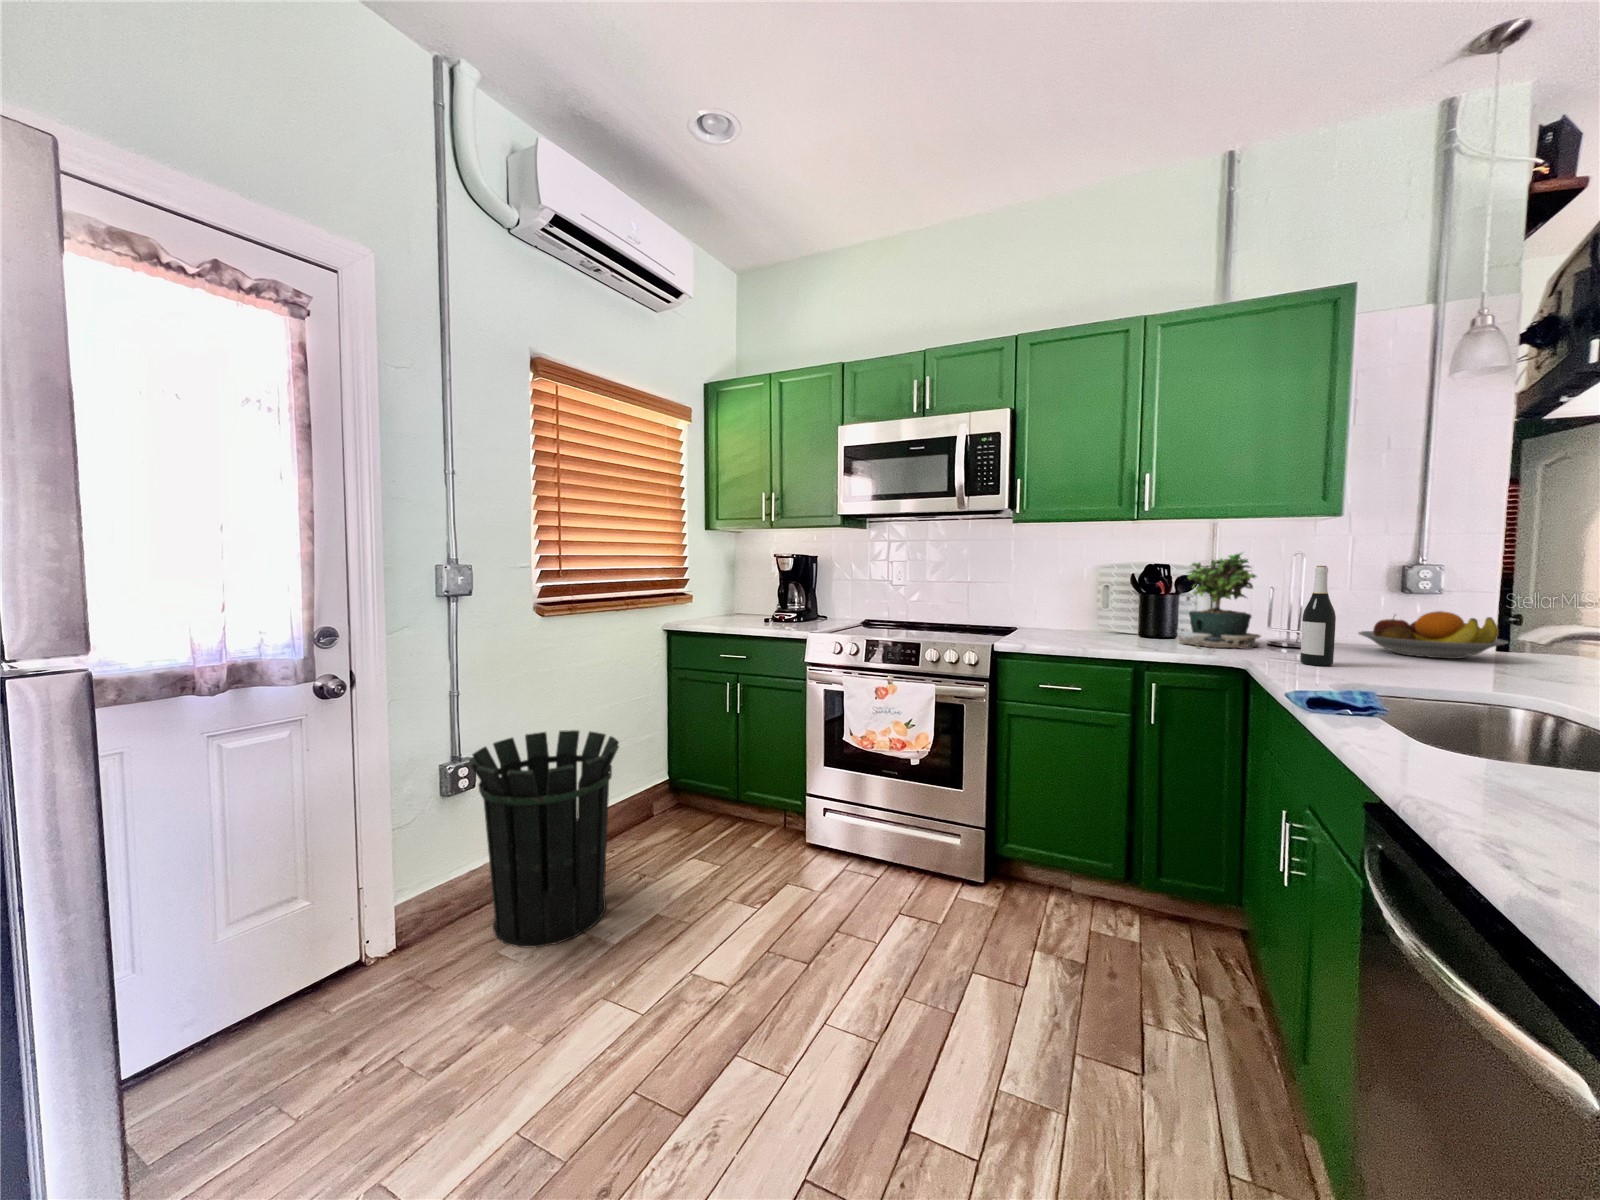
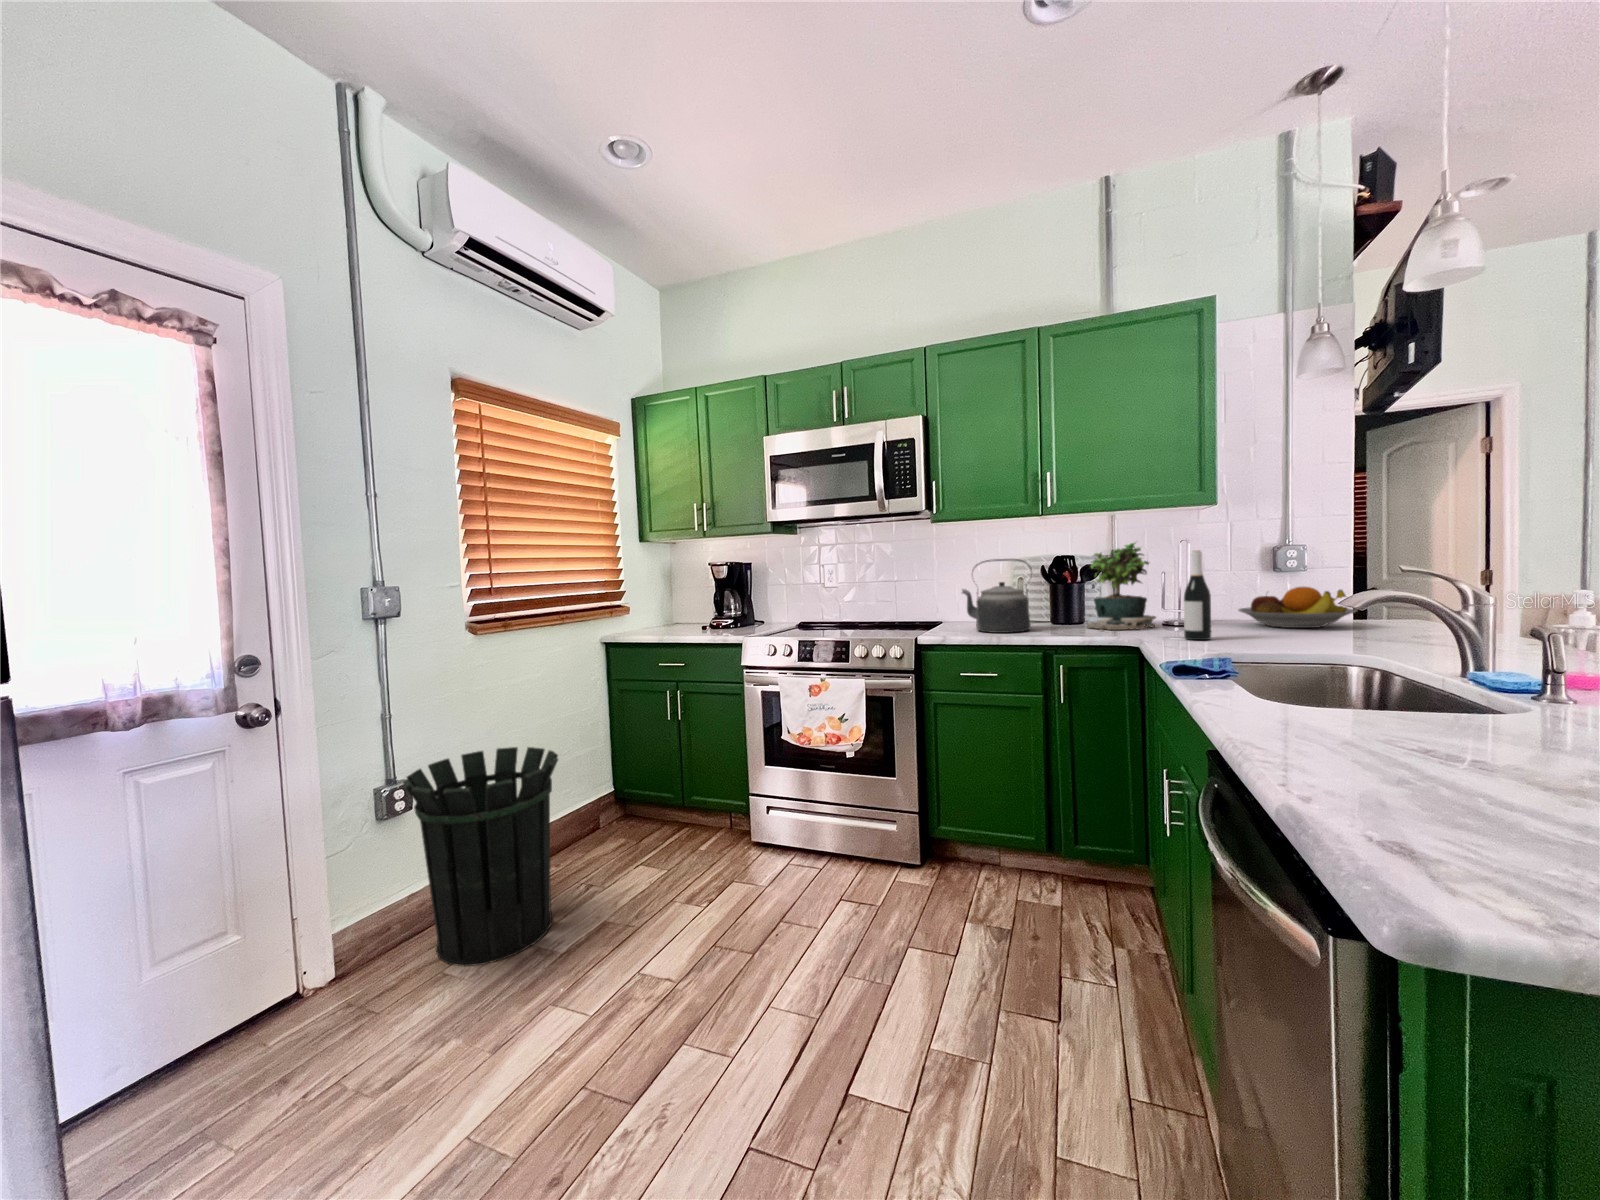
kettle: none [1041,564,1122,644] -> present [962,559,1032,633]

